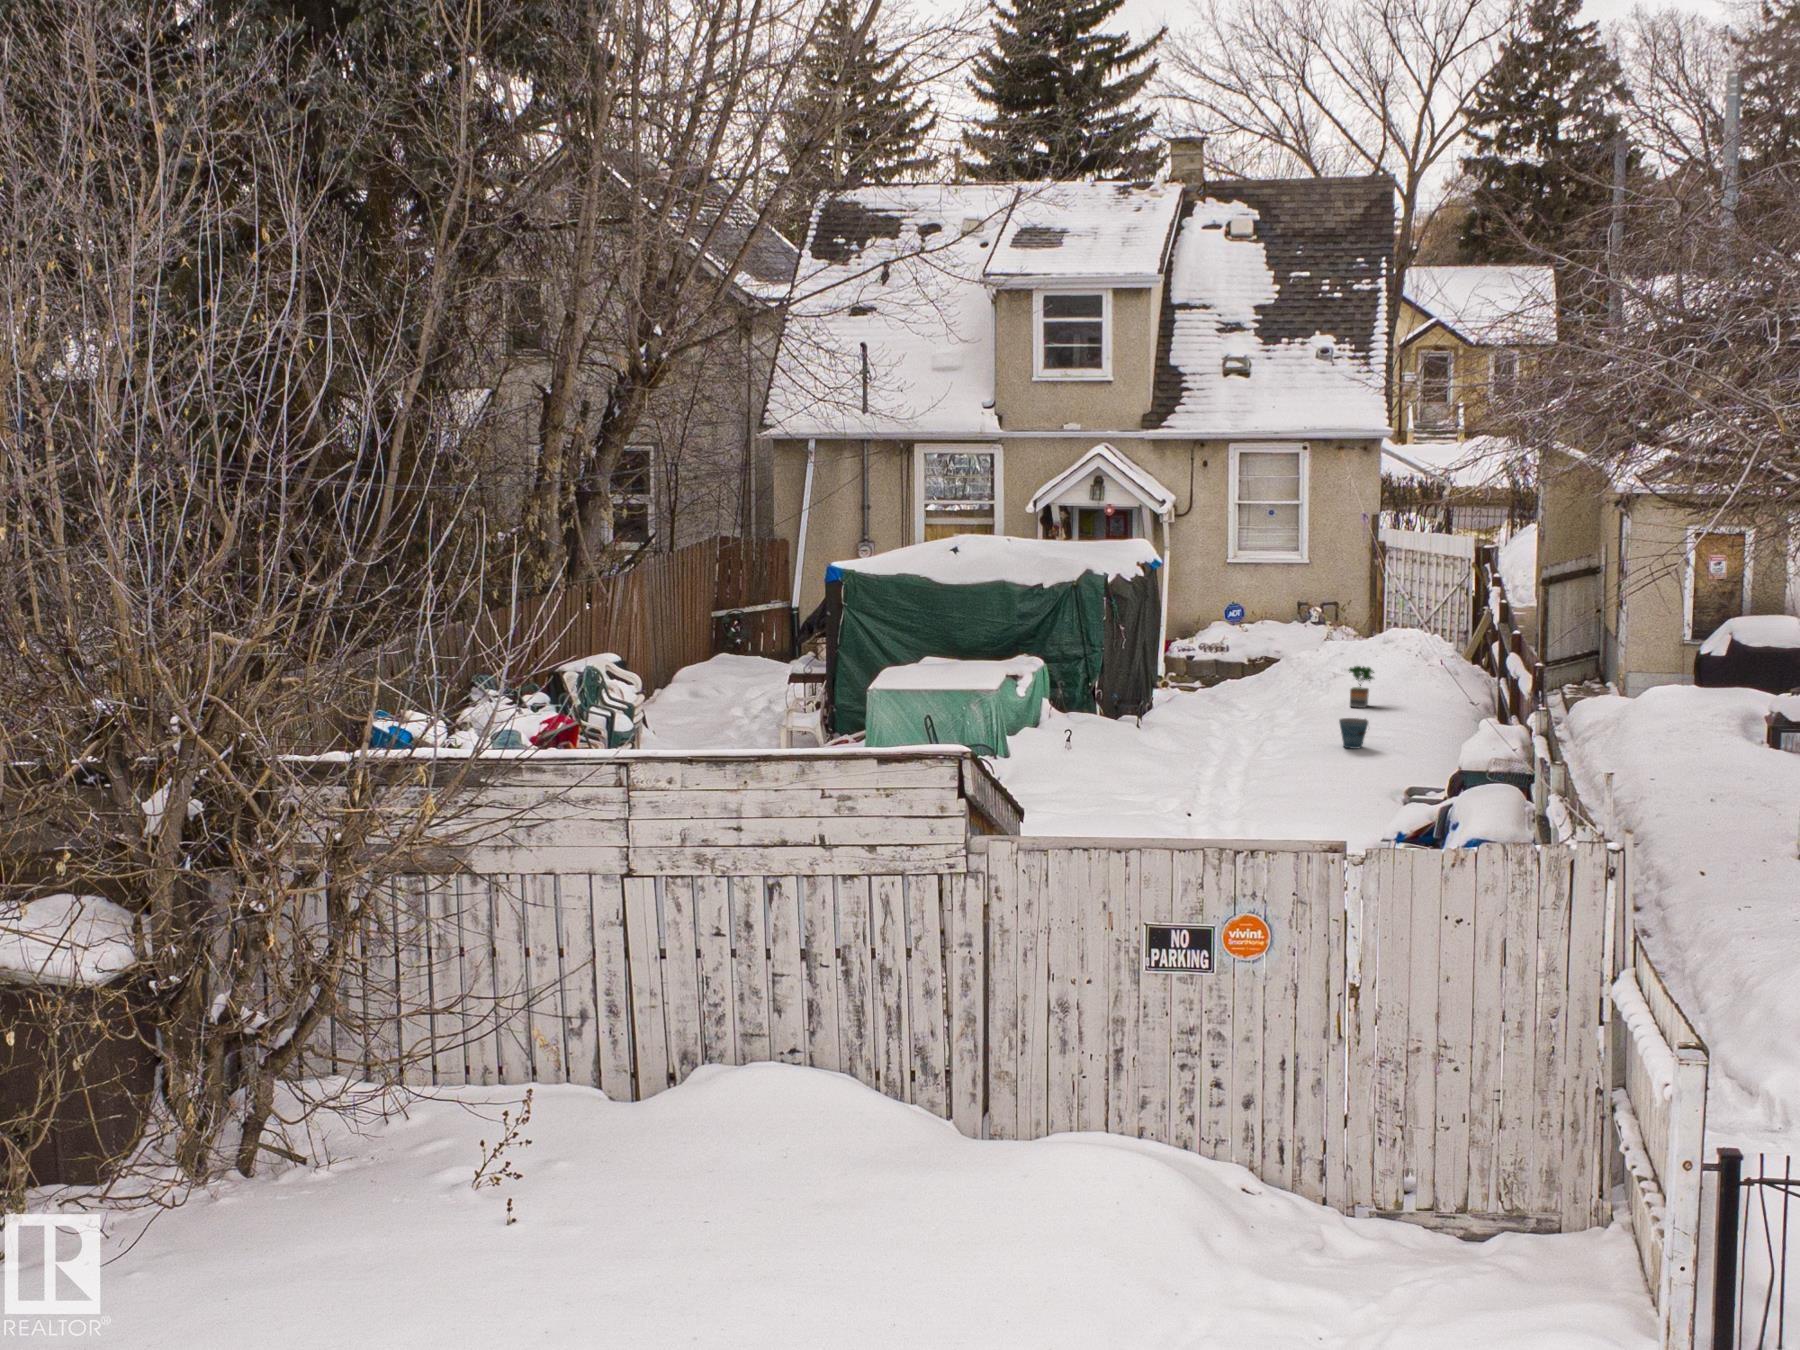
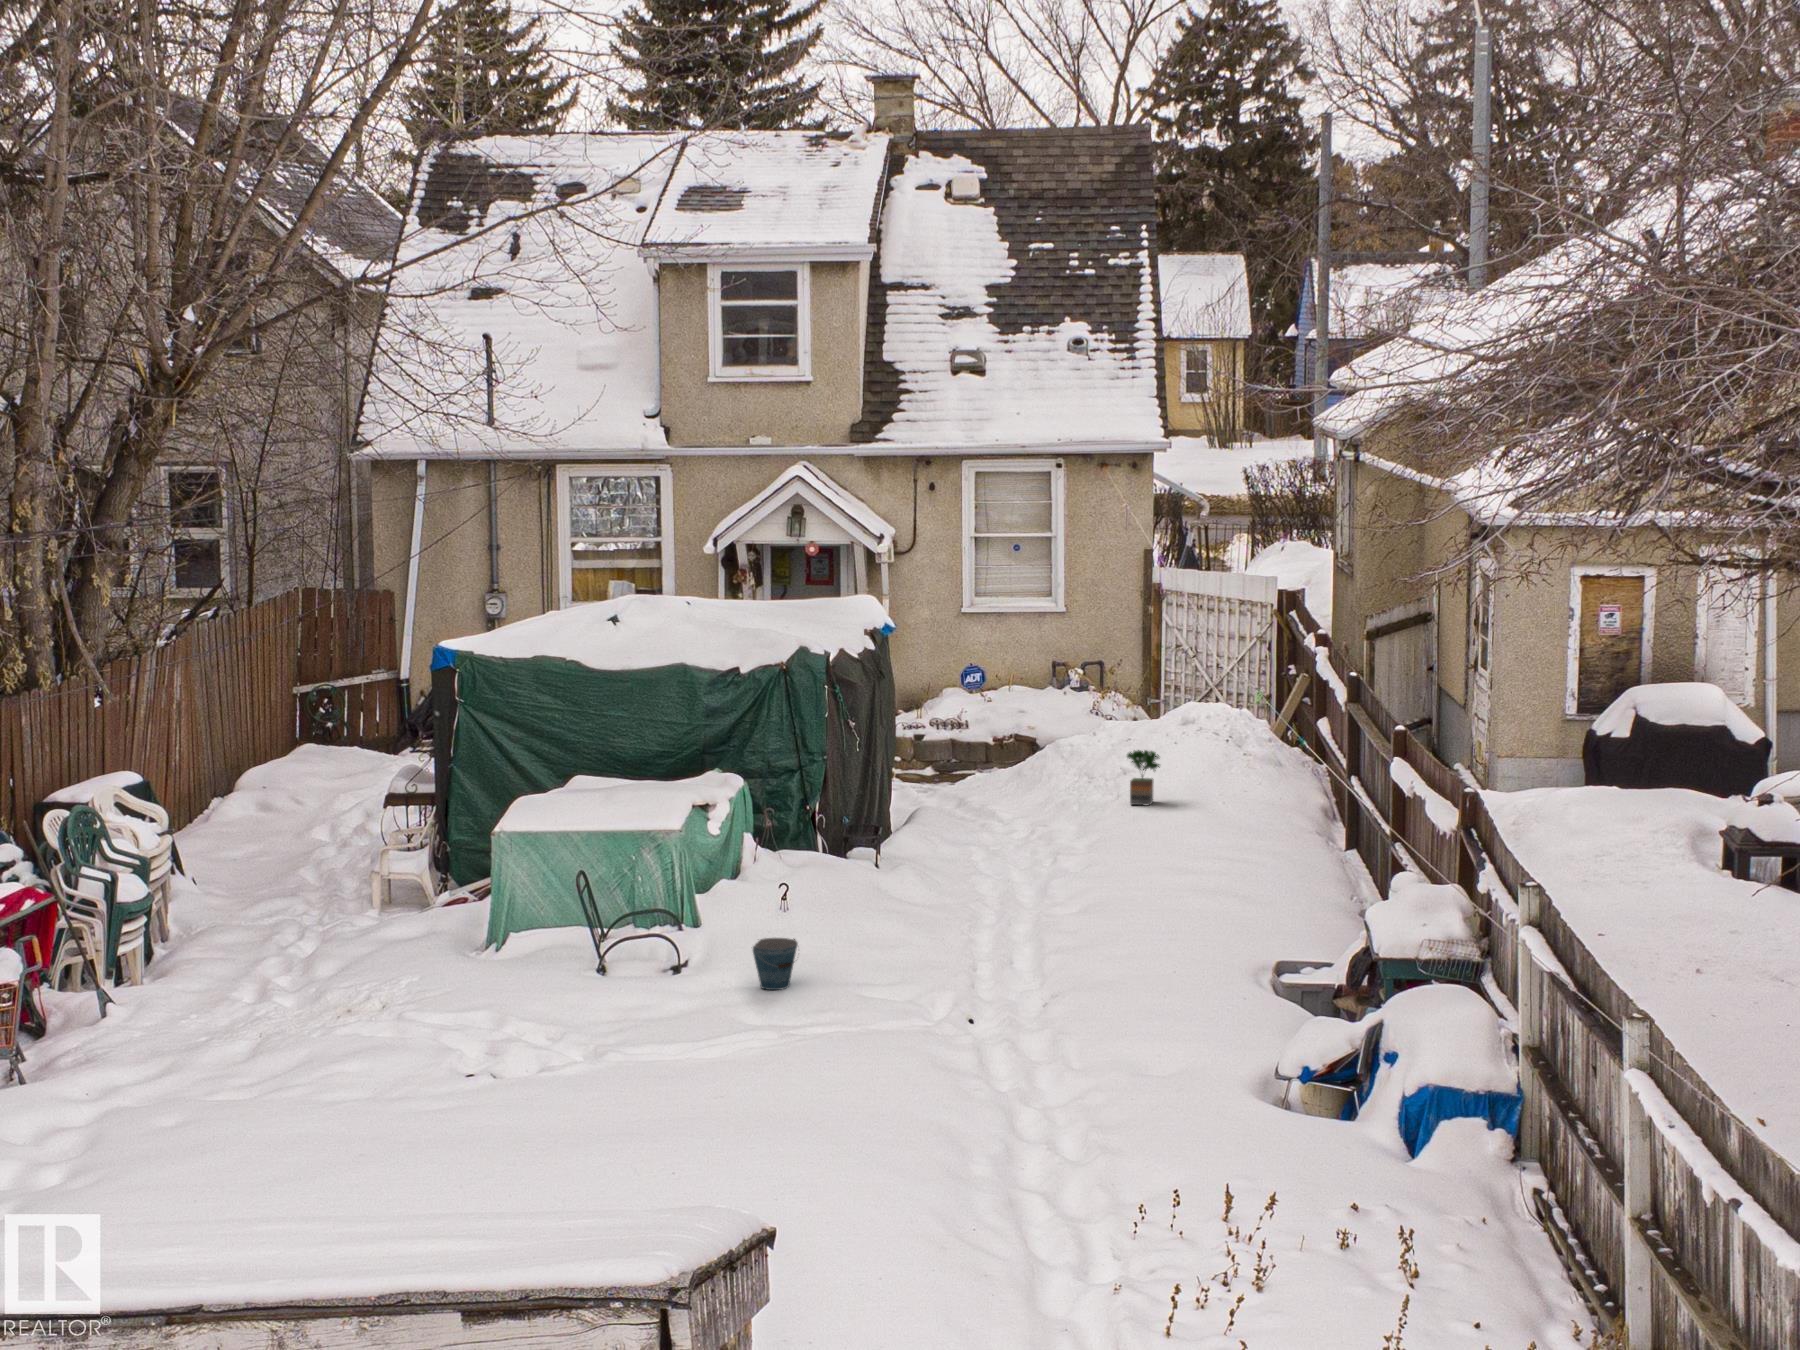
bucket: present [1339,718,1368,749] -> present [753,938,798,990]

